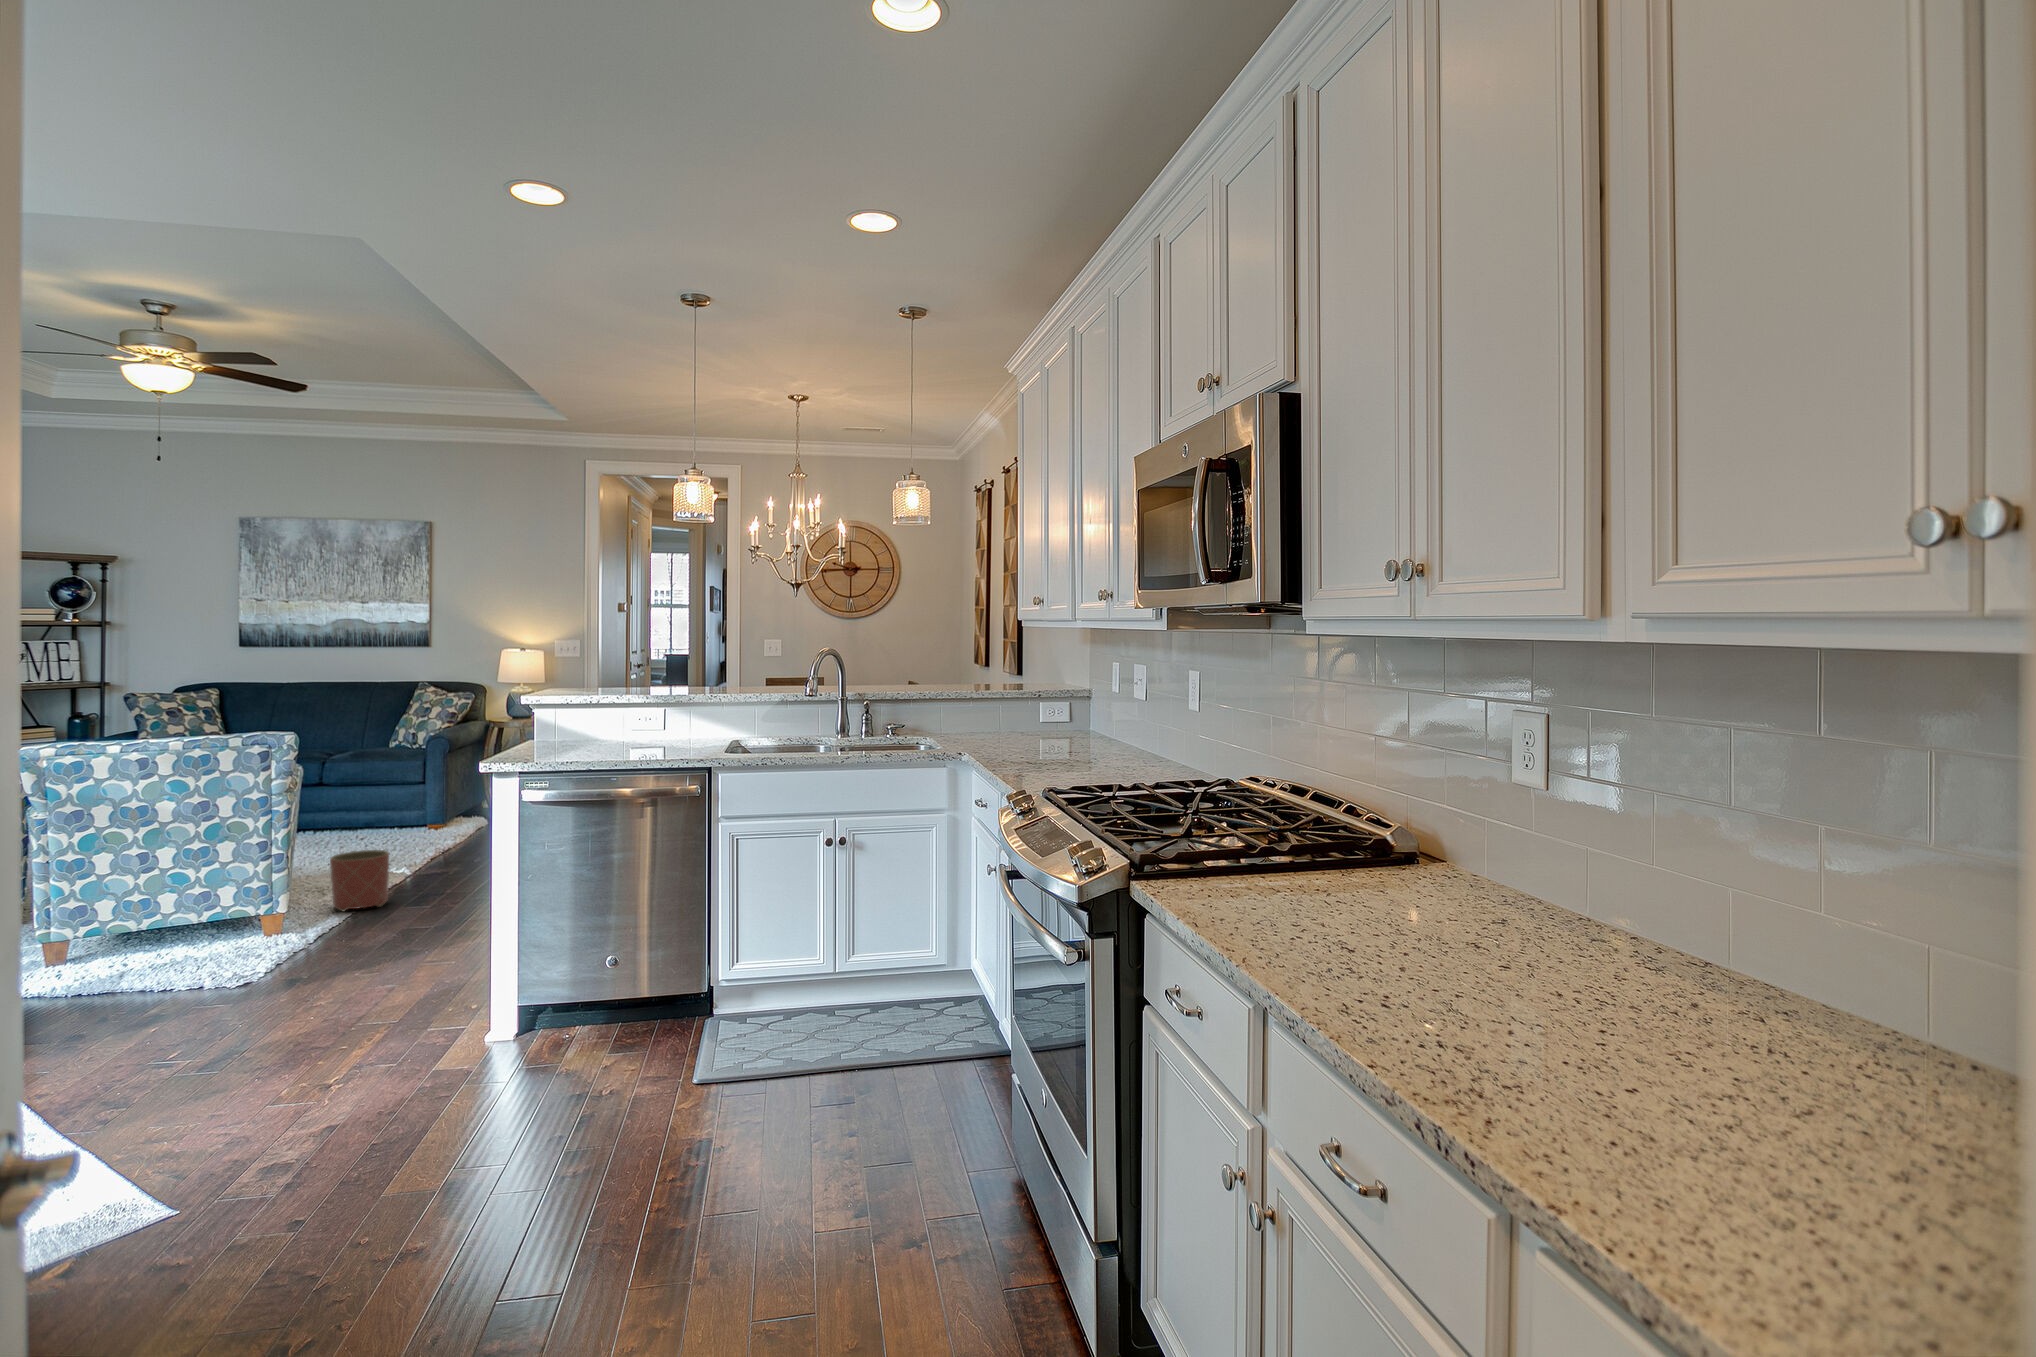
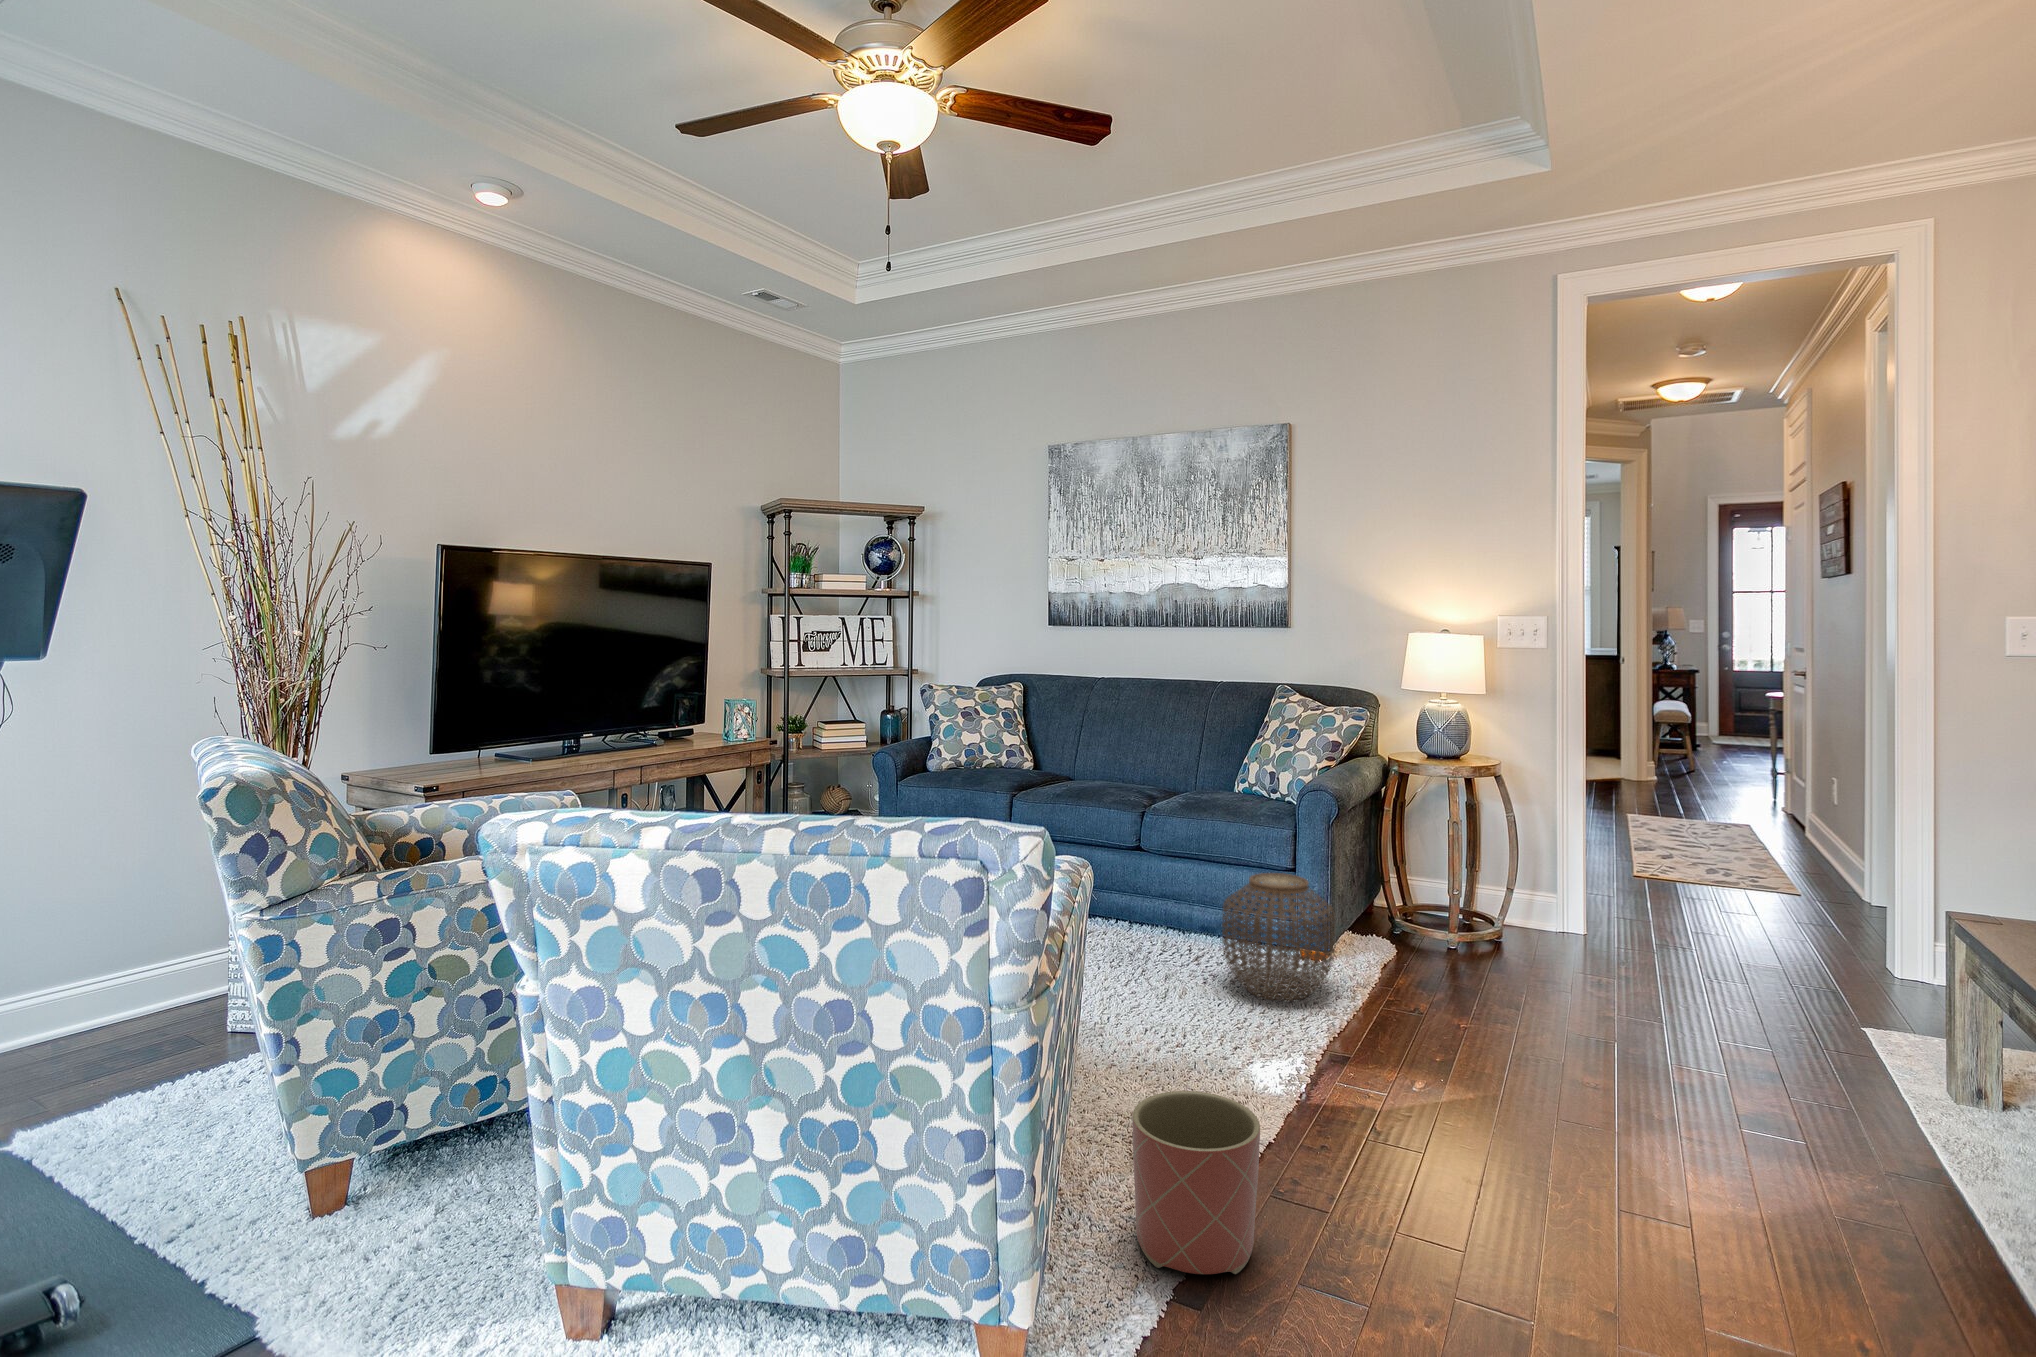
woven basket: none [382,784,450,849] -> present [1222,873,1335,1001]

